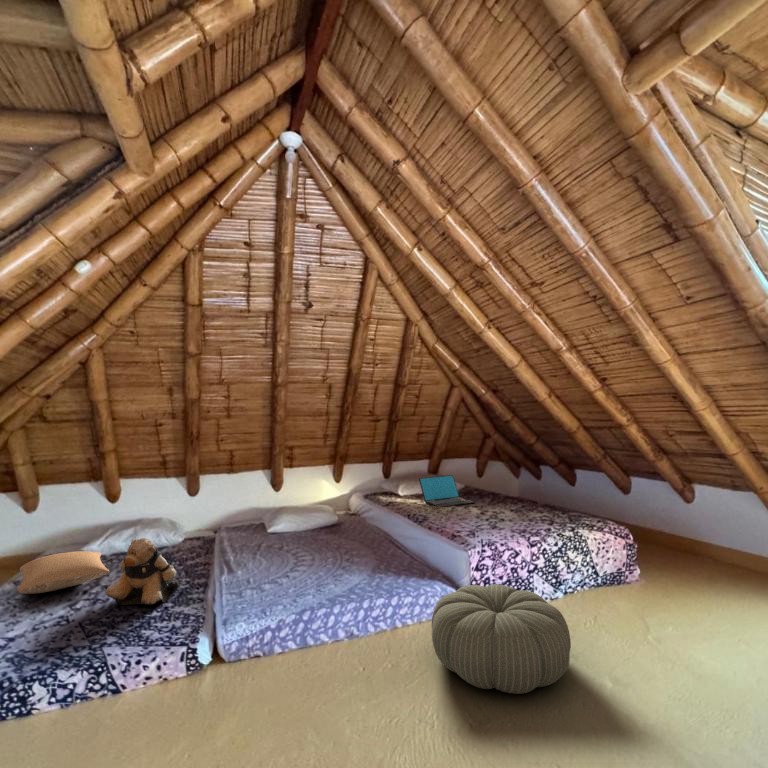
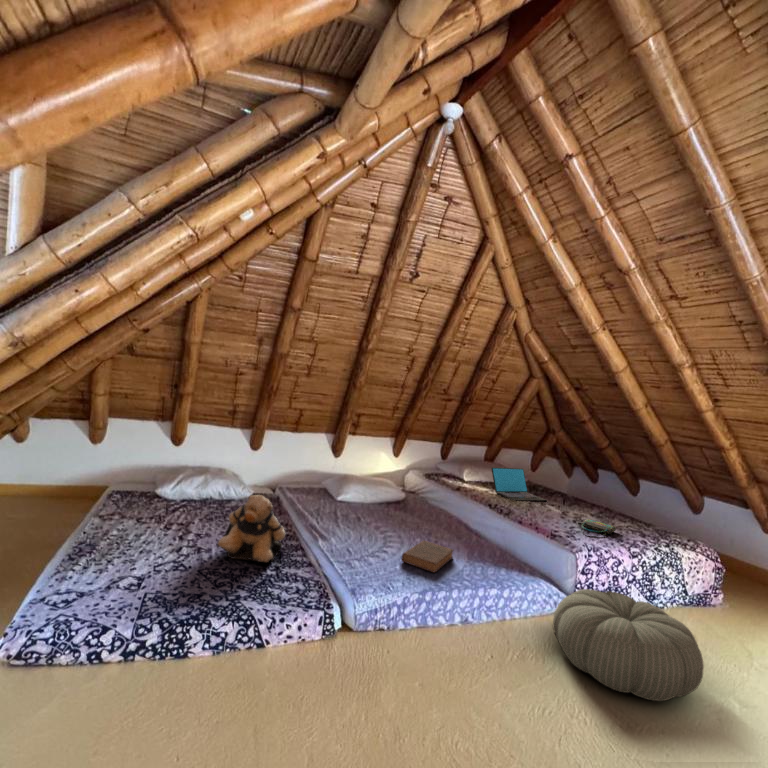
tote bag: none [485,515,524,533] -> present [578,519,616,537]
pillow: present [17,551,109,594] -> none [110,495,207,534]
book: none [295,559,354,590] -> present [402,541,453,572]

